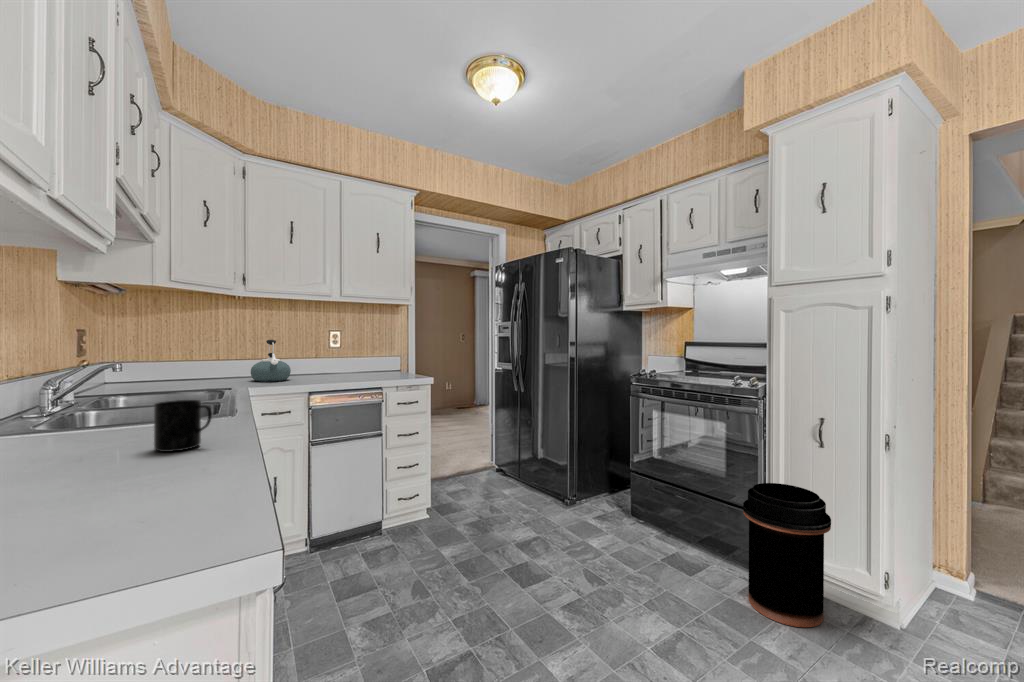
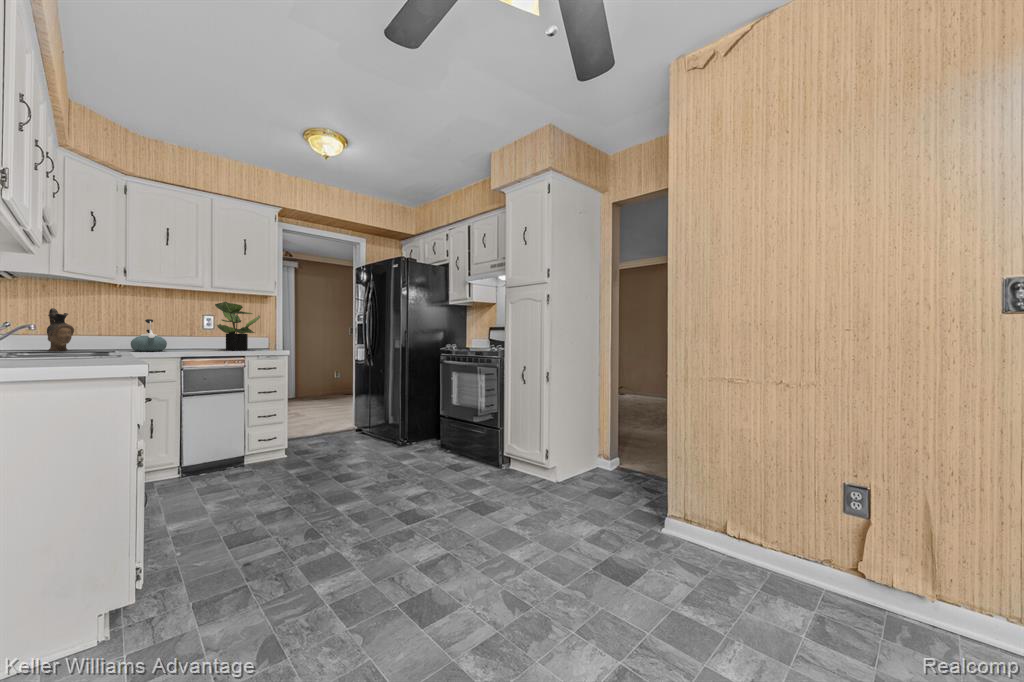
potted plant: none [342,315,394,377] -> present [215,302,260,350]
ceramic pitcher: none [159,328,189,383] -> present [47,308,74,351]
mug: present [154,400,212,452] -> none [54,344,92,371]
trash can: present [743,483,831,627] -> none [480,411,525,491]

